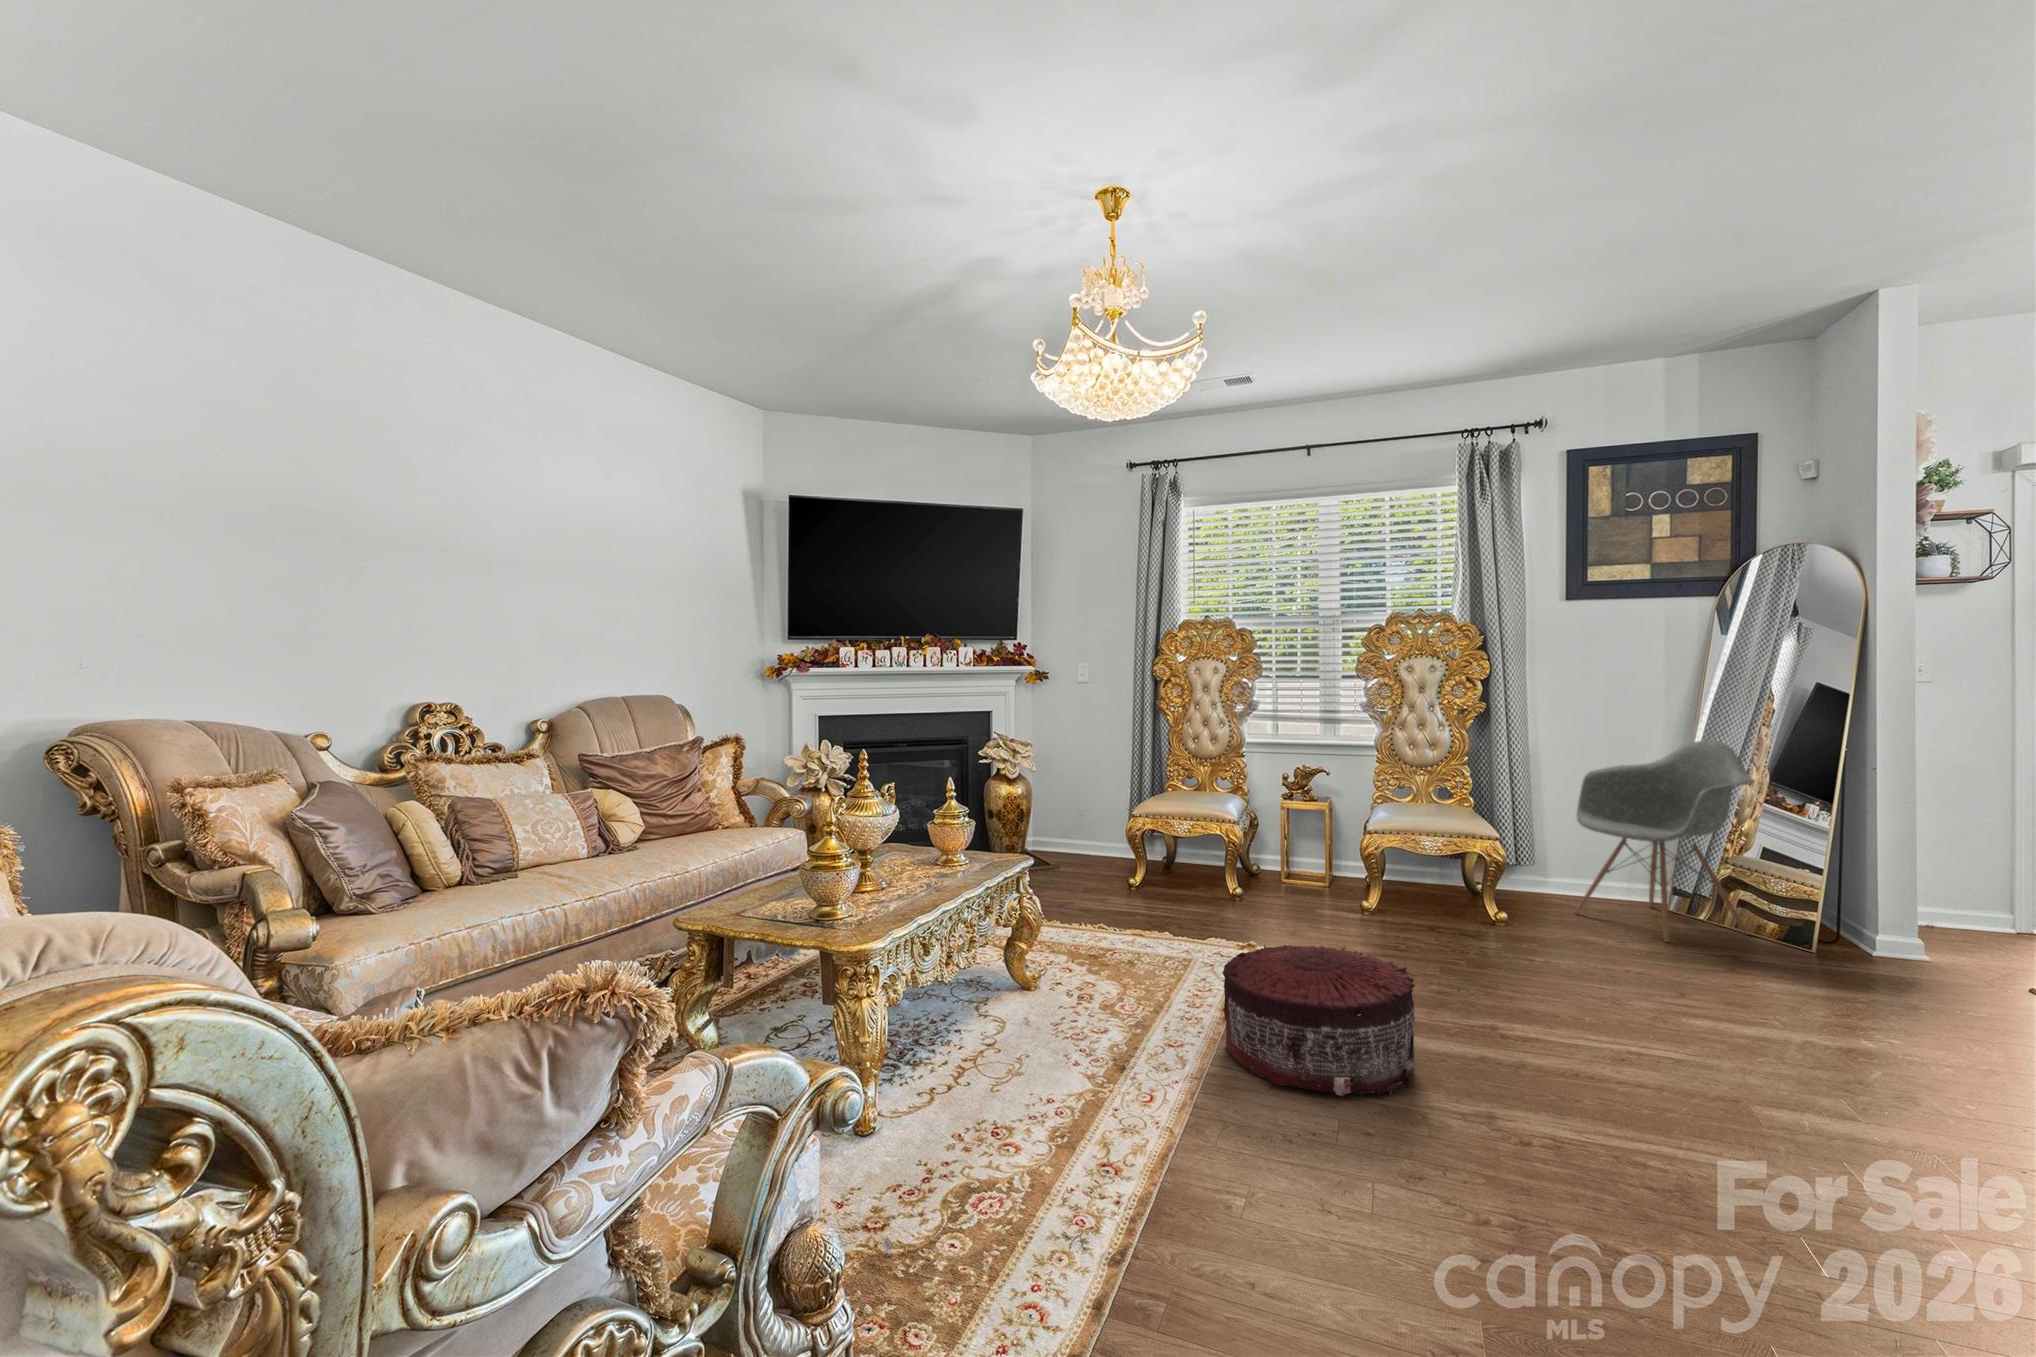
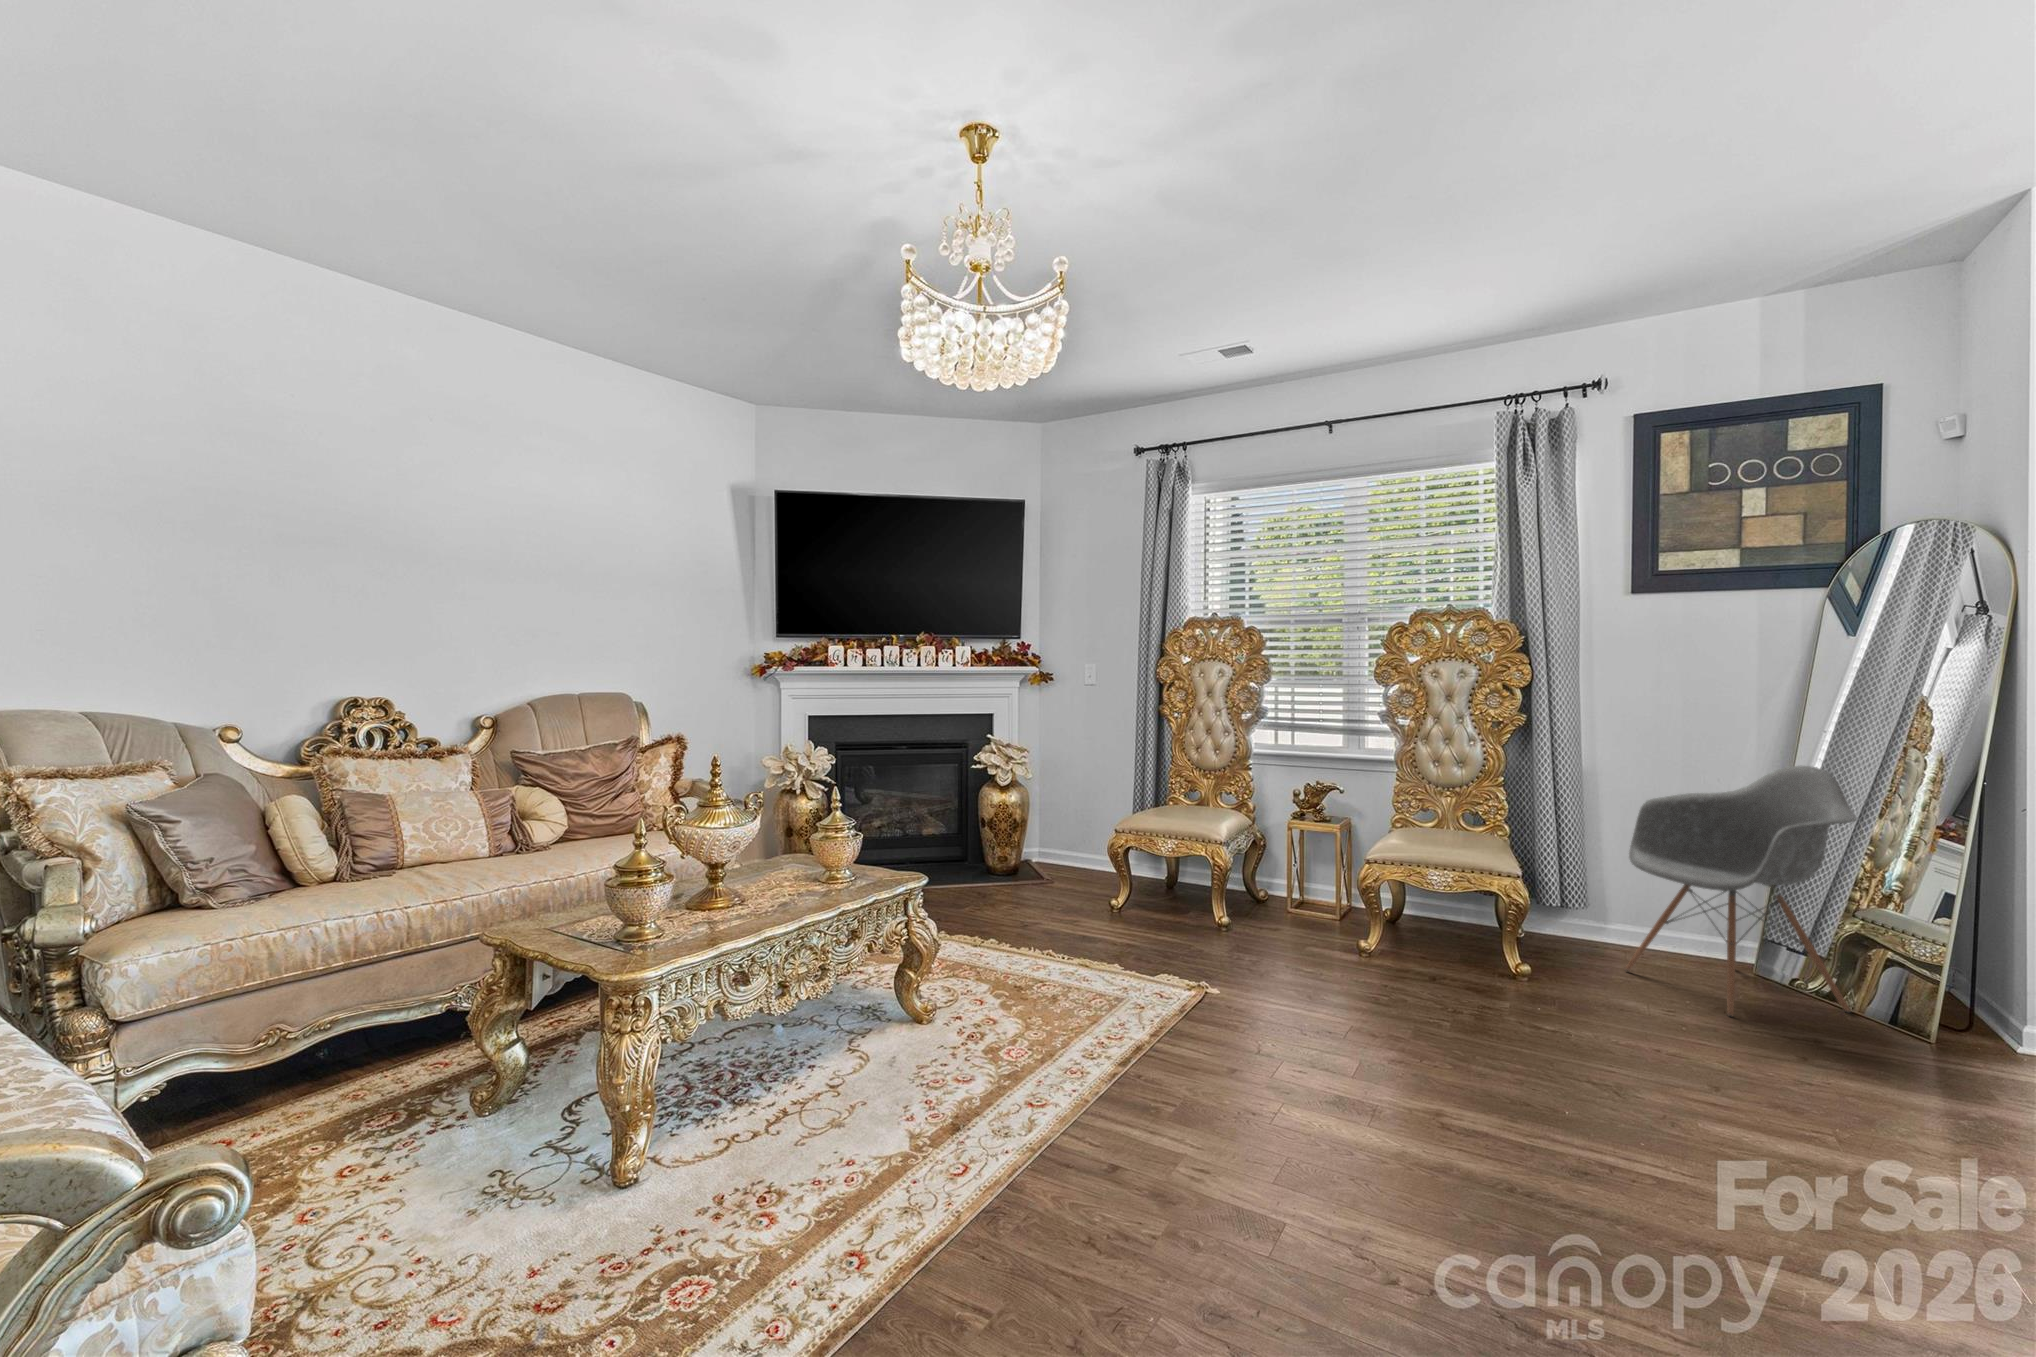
pouf: present [1223,945,1415,1096] -> none [1082,994,1308,1201]

